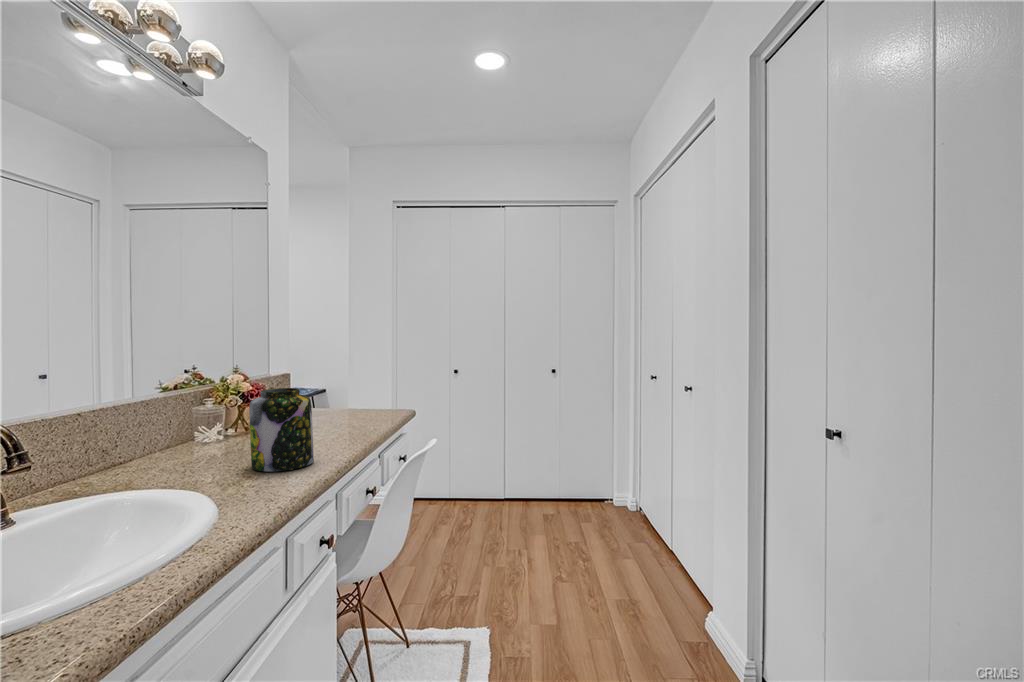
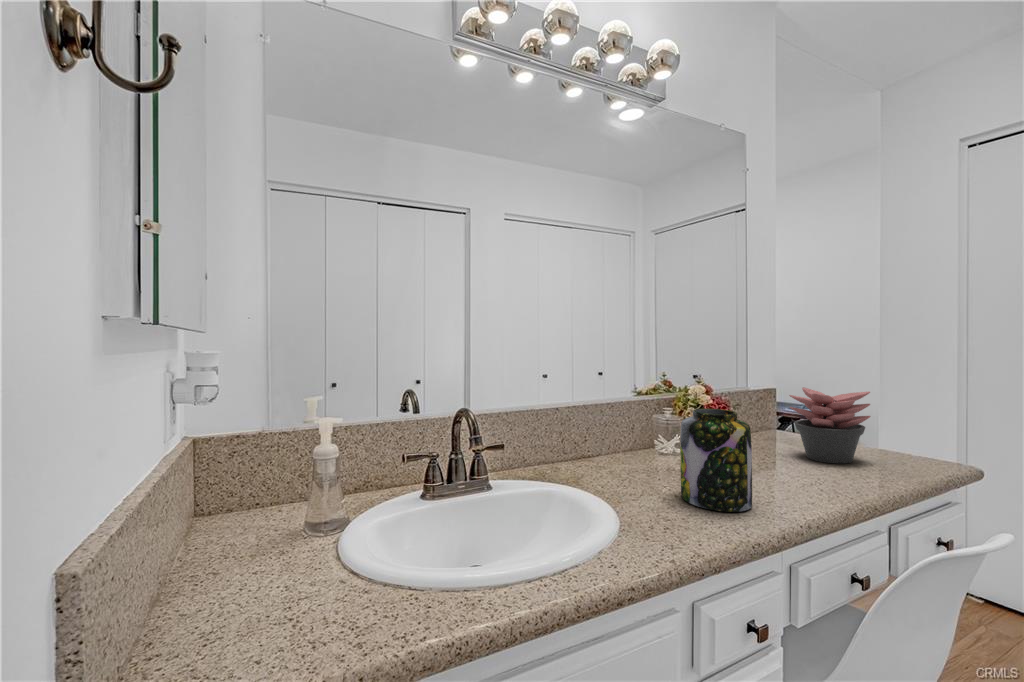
succulent plant: none [314,367,369,423] -> present [789,387,871,464]

